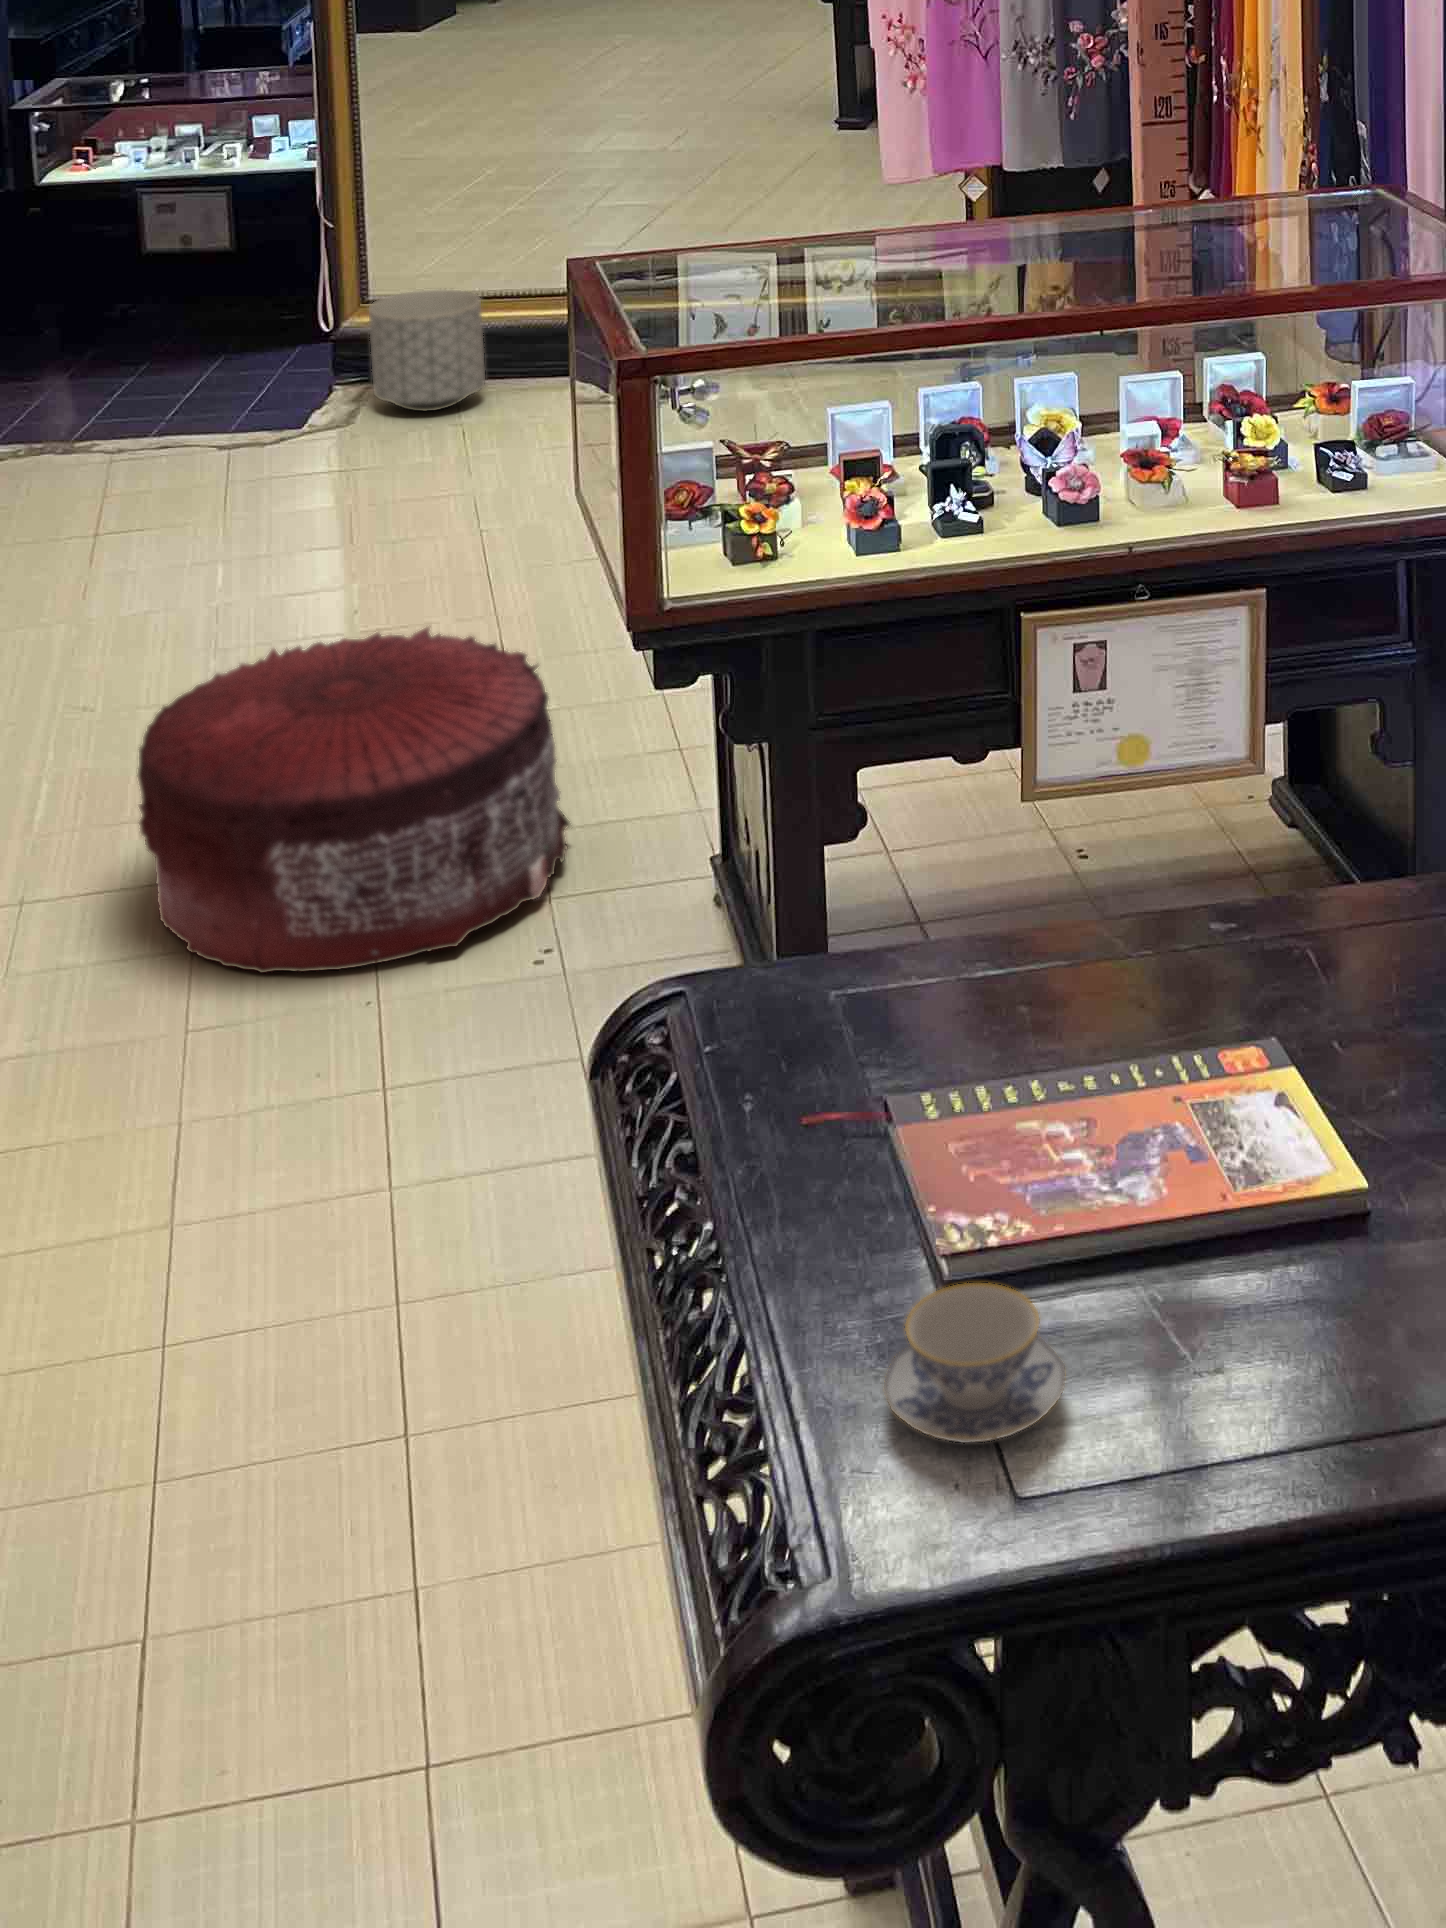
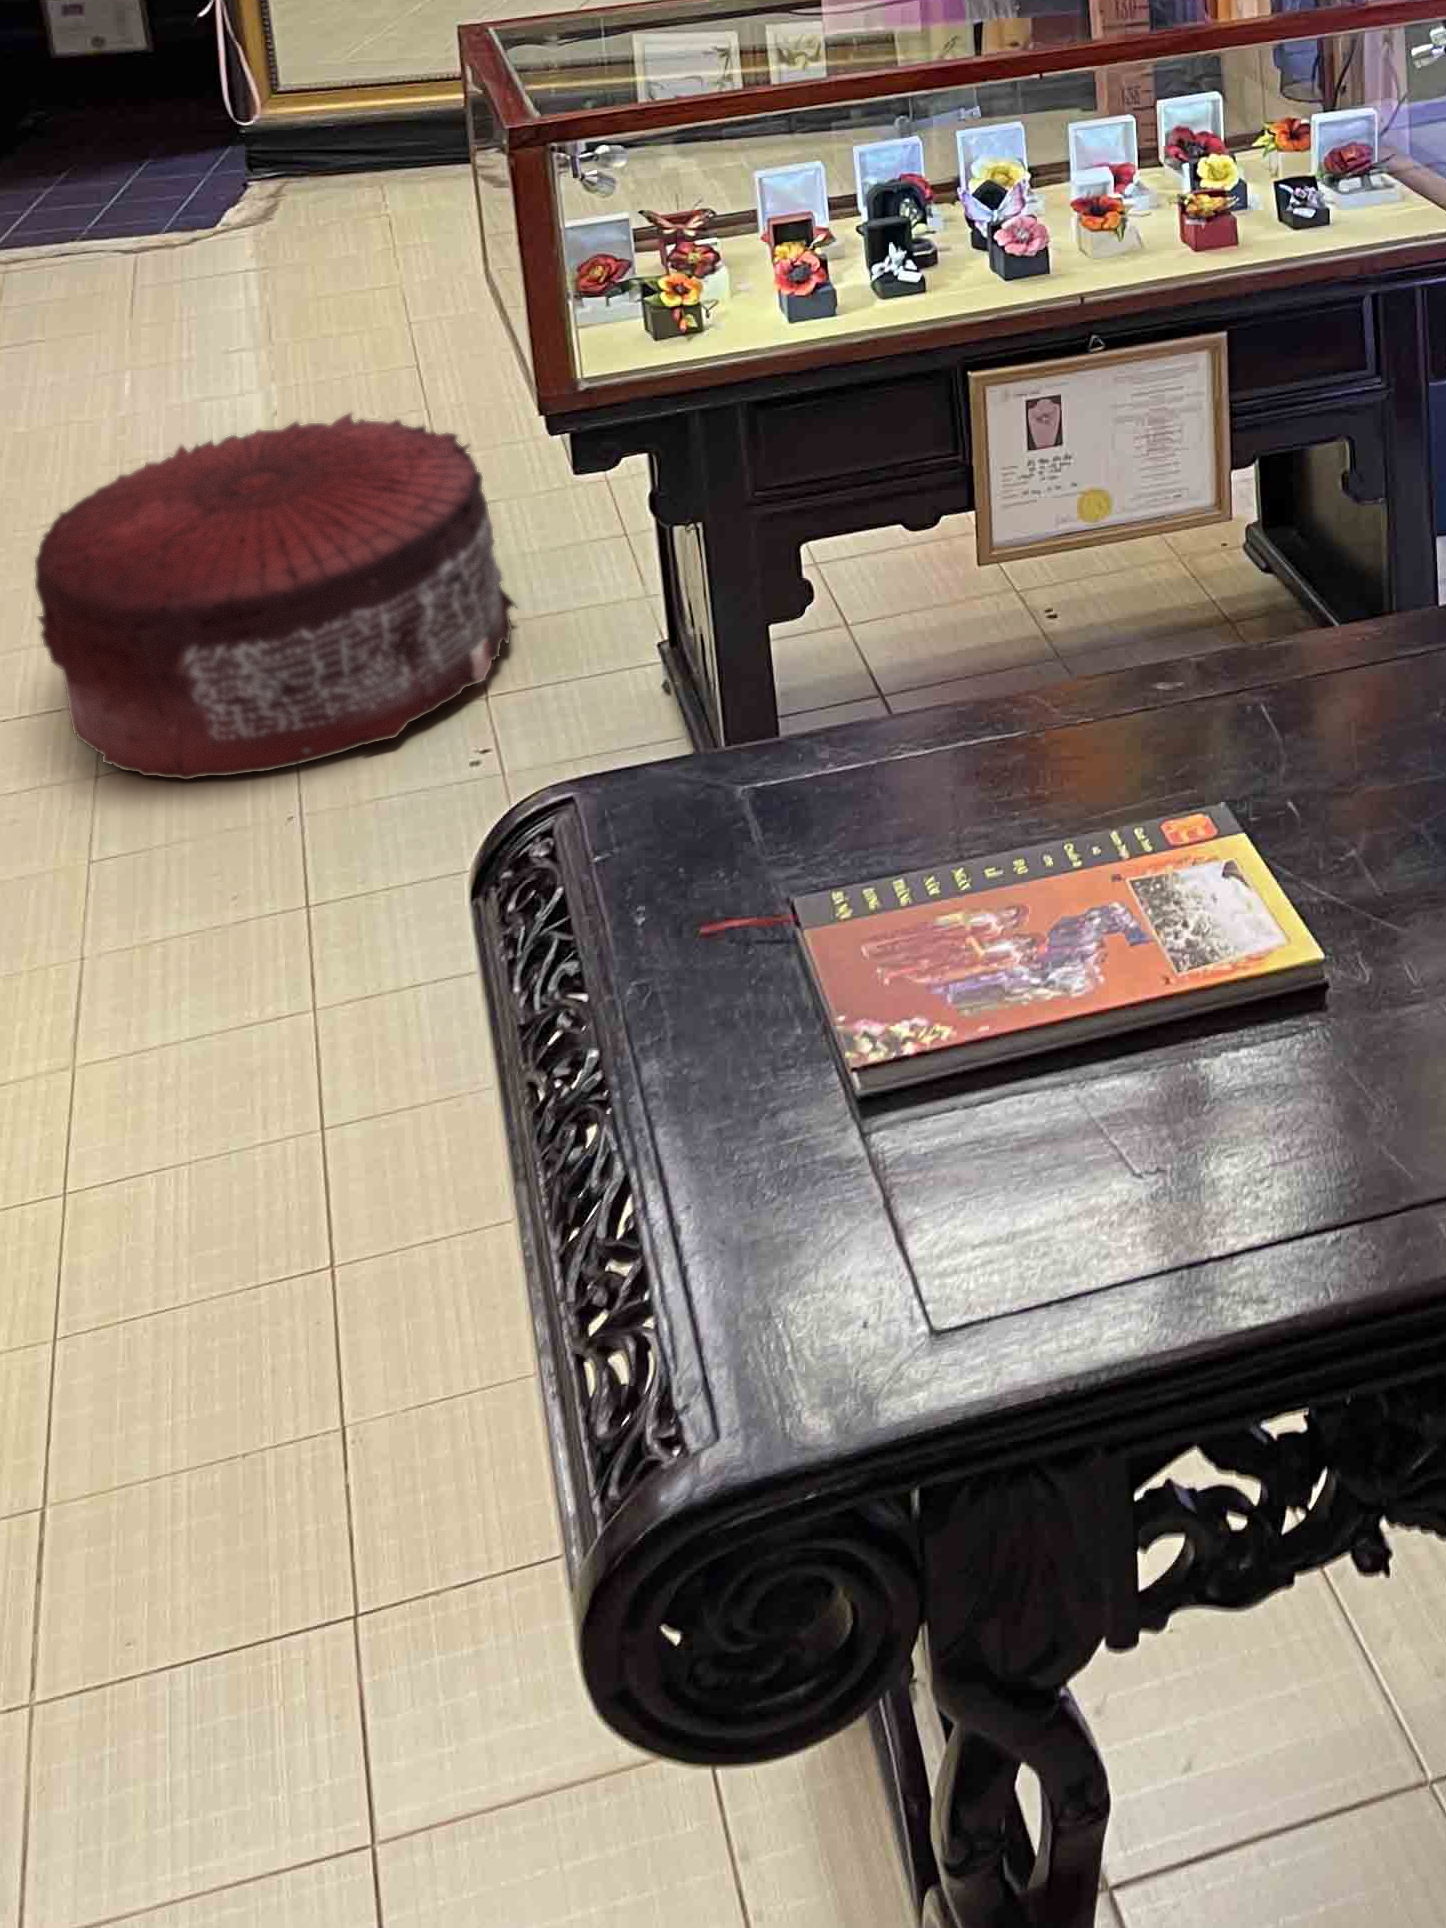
planter: present [369,289,485,411] -> none [289,66,421,192]
teacup: present [884,1283,1065,1443] -> none [783,1107,990,1287]

